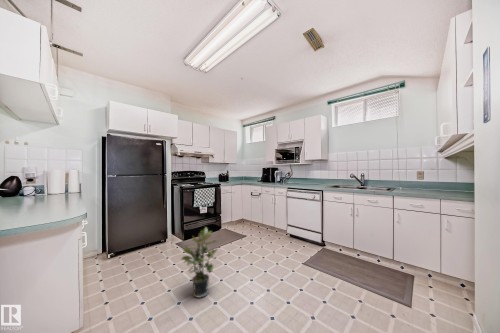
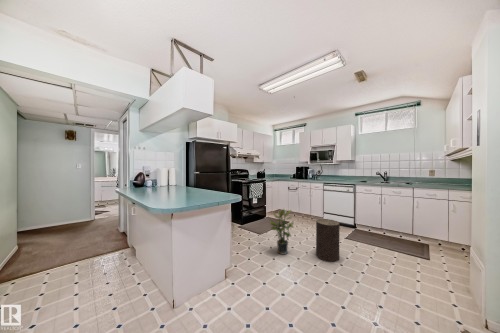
stool: none [246,243,278,314] -> present [316,219,340,262]

